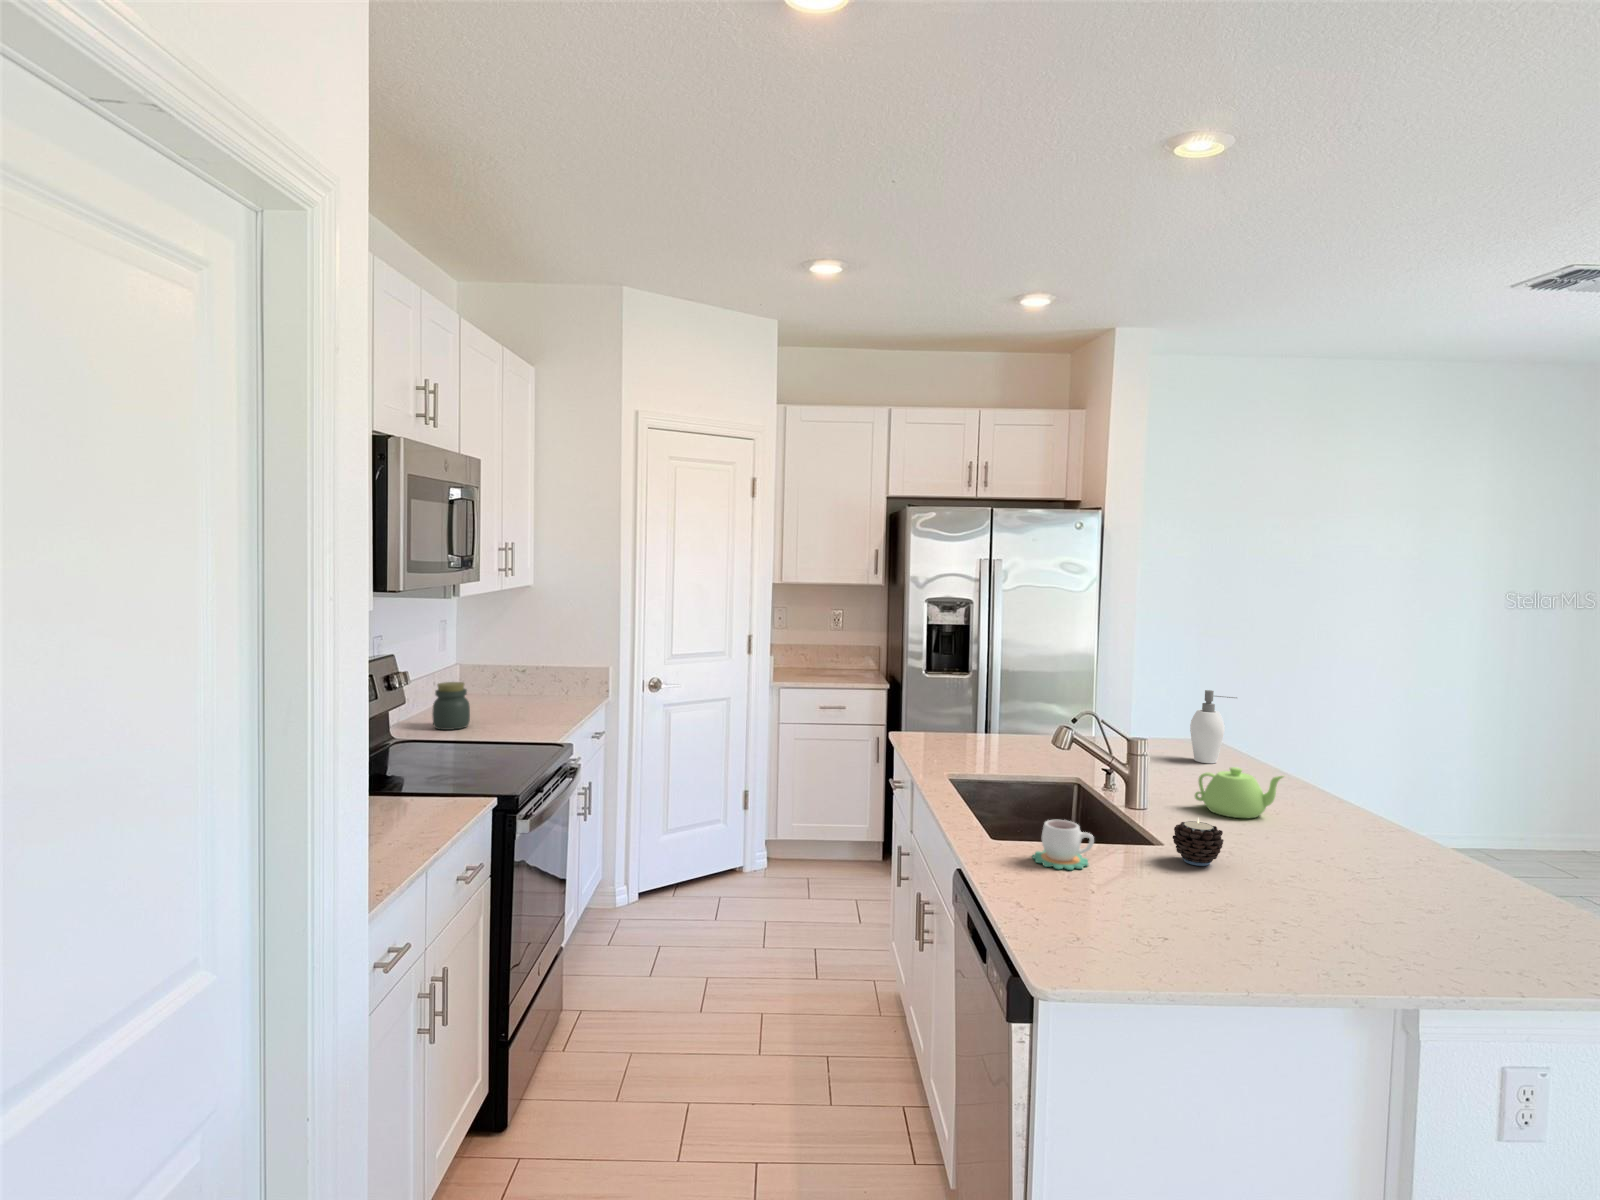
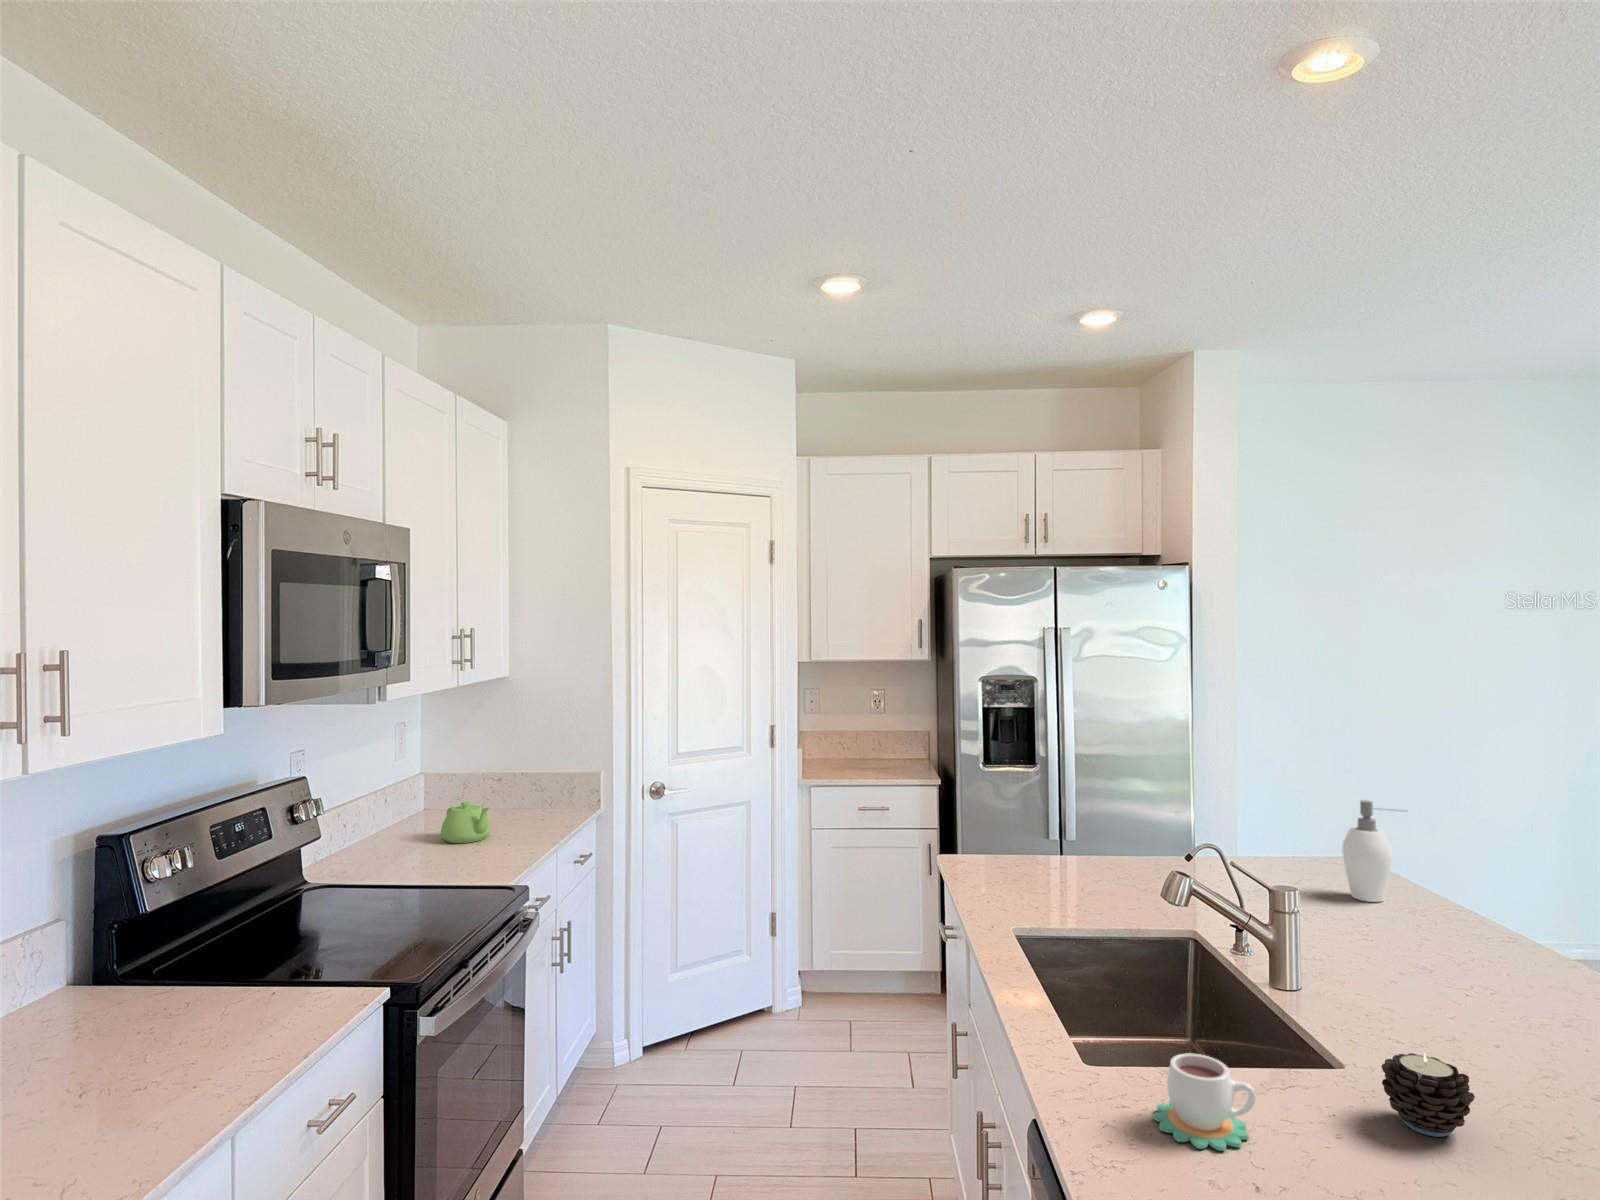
jar: present [432,682,470,730] -> none [367,802,415,864]
teapot: present [1195,767,1283,818] -> present [441,802,491,843]

